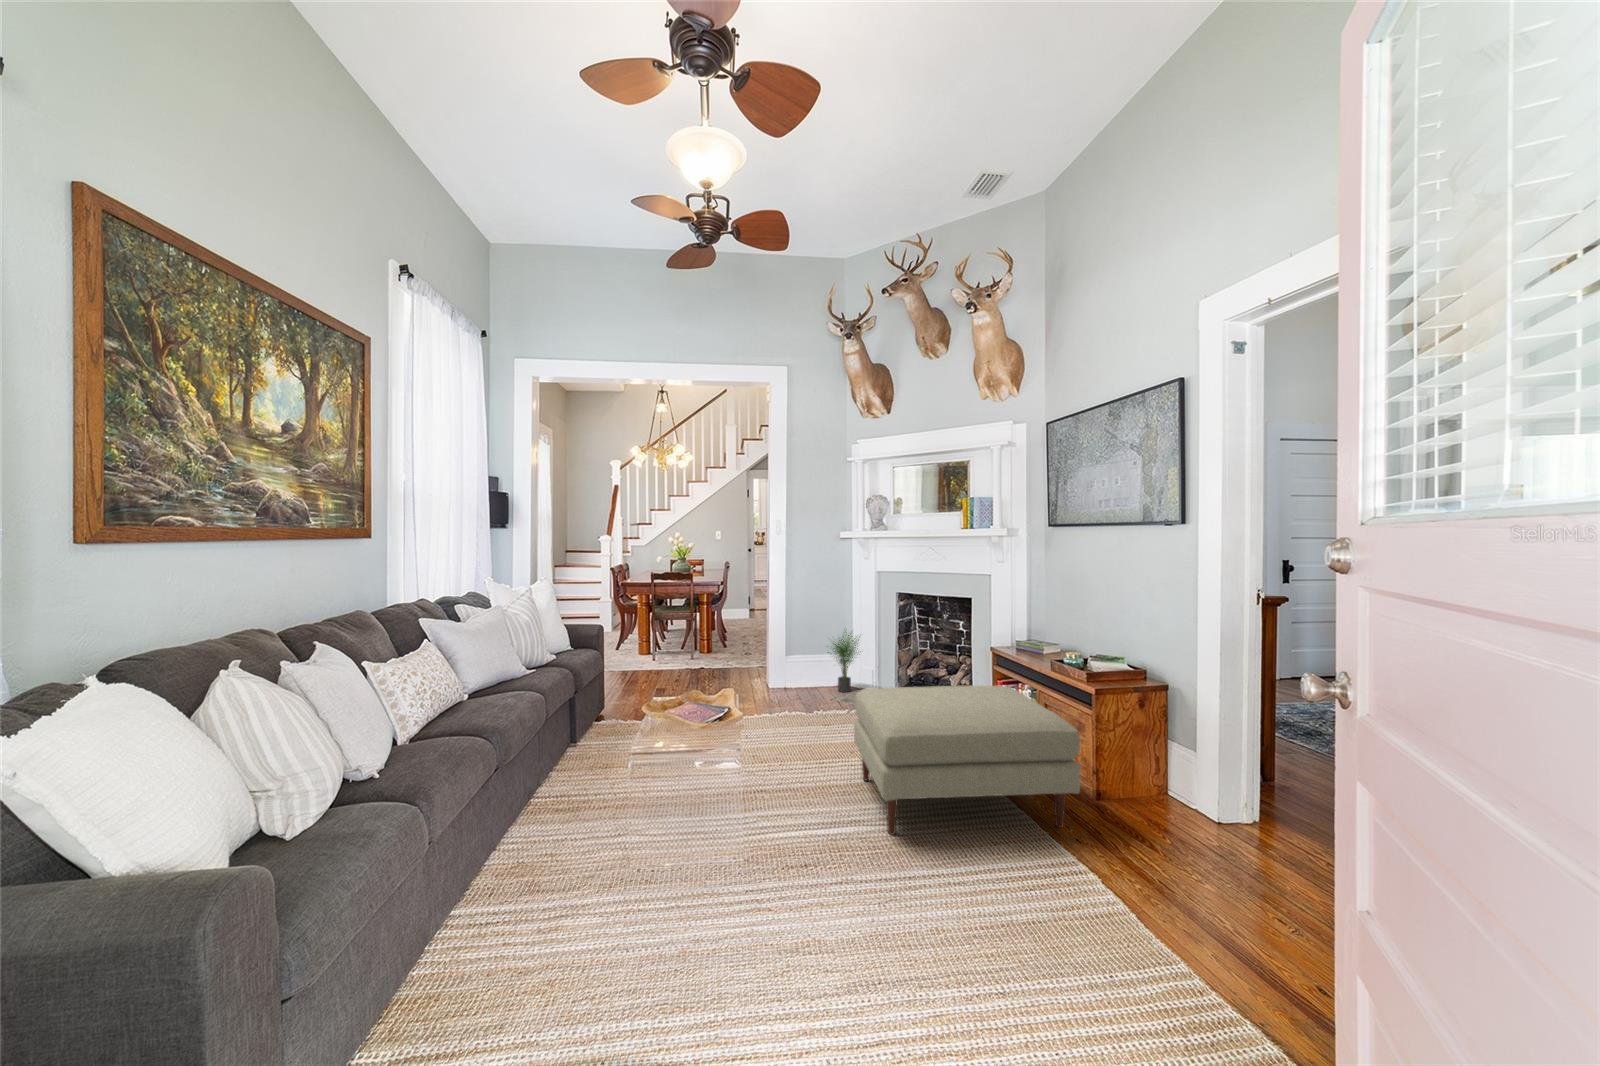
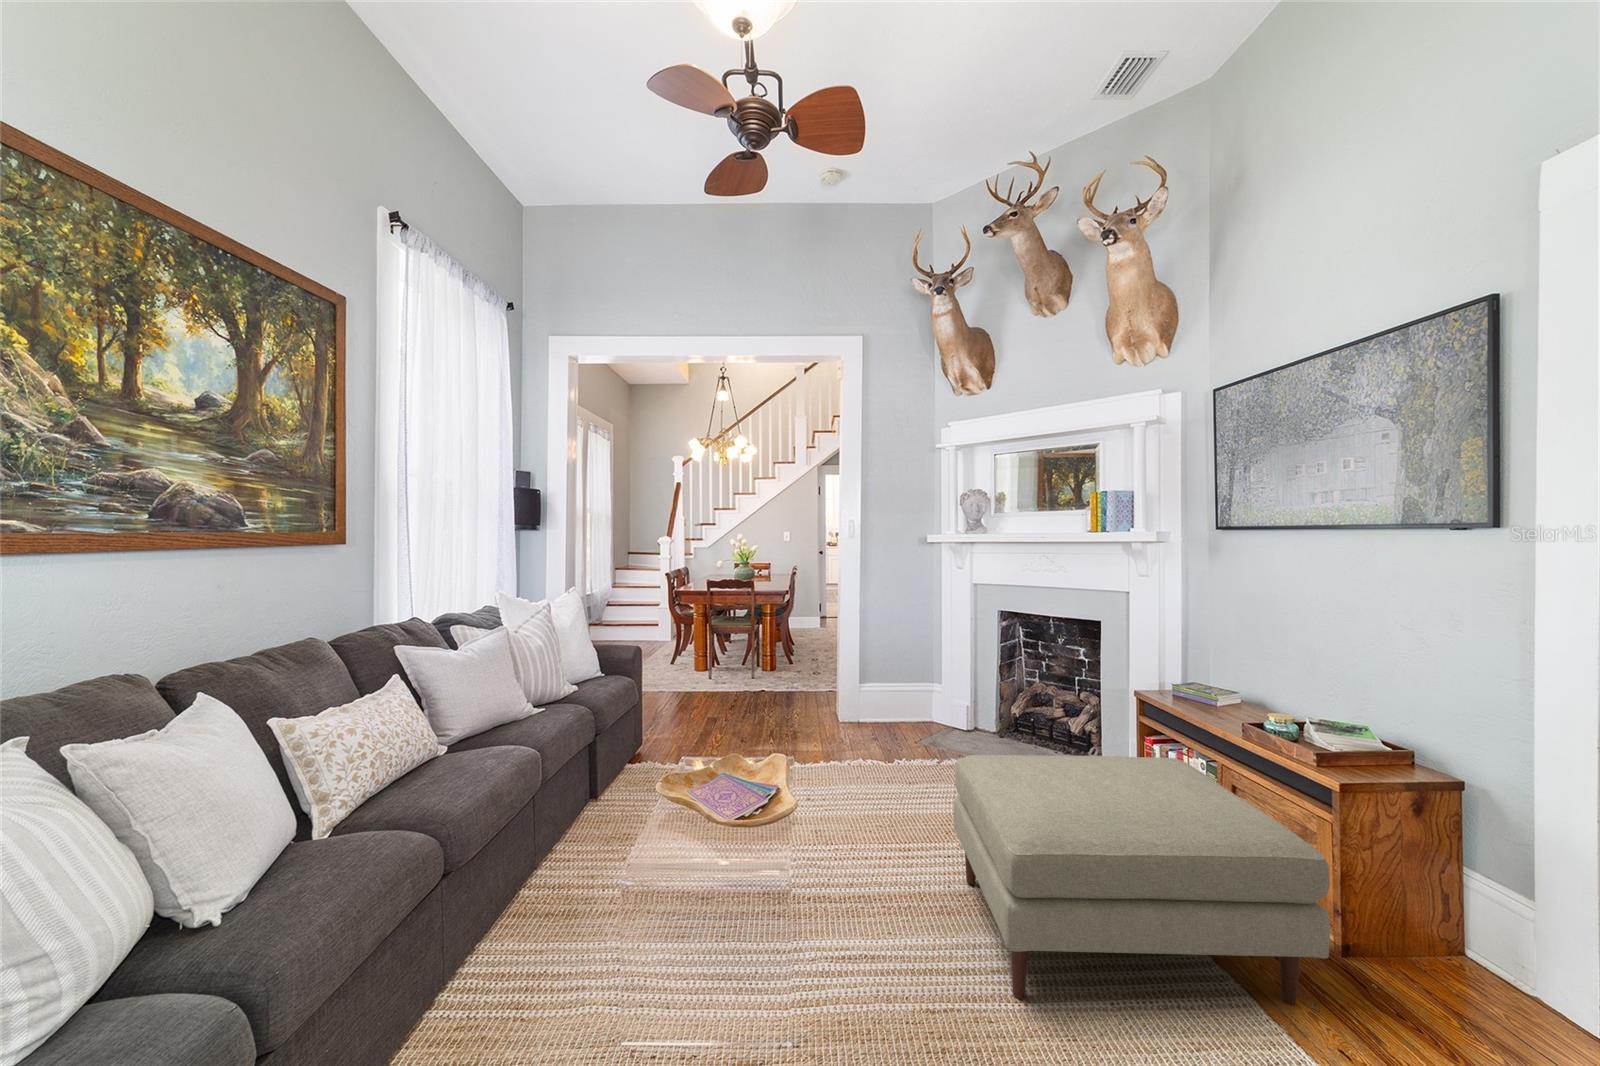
potted plant: present [828,631,859,692] -> none [906,650,957,733]

